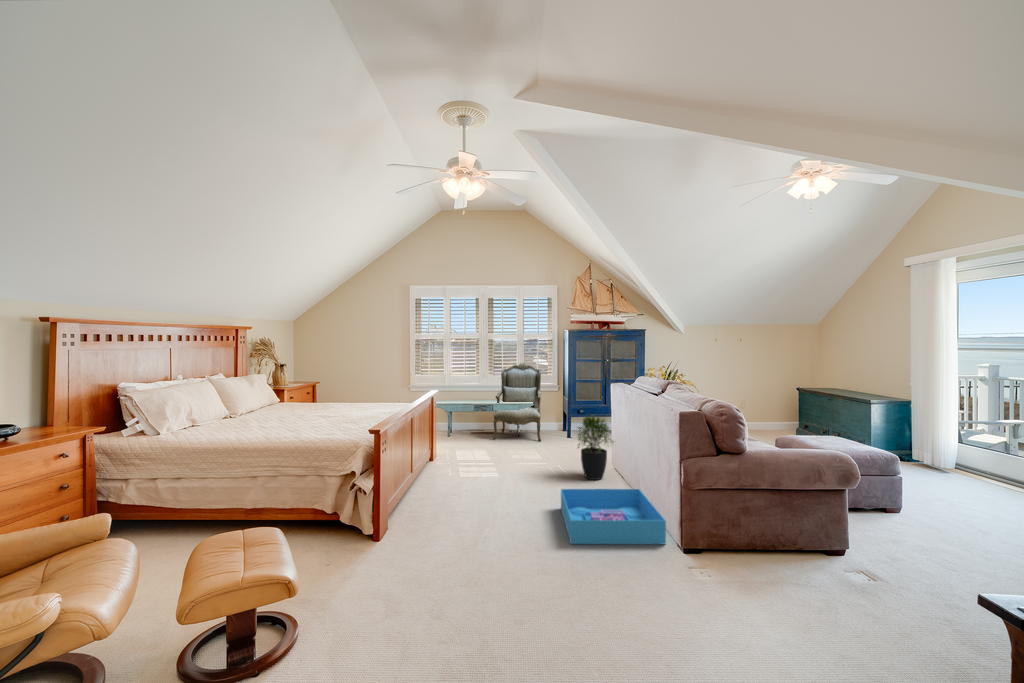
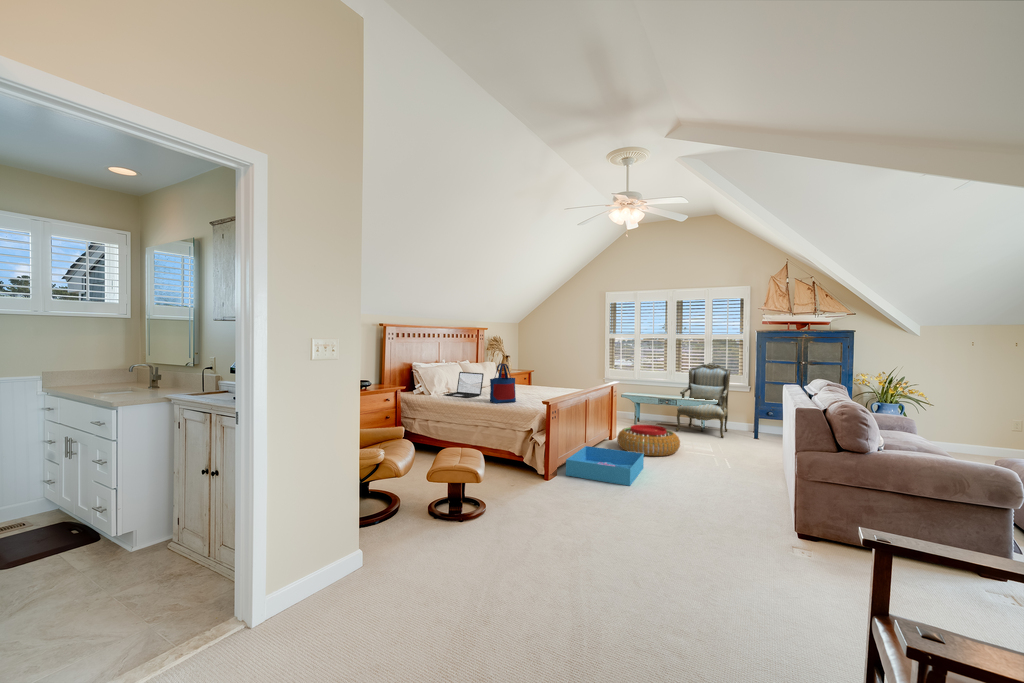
tote bag: none [273,378,315,439] -> present [490,363,516,403]
laptop: none [185,393,257,433] -> present [444,372,484,398]
potted plant: present [578,415,614,480] -> none [737,411,779,474]
pouf: none [442,438,512,477] -> present [617,425,680,456]
storage bin: present [561,489,666,544] -> present [566,446,644,486]

